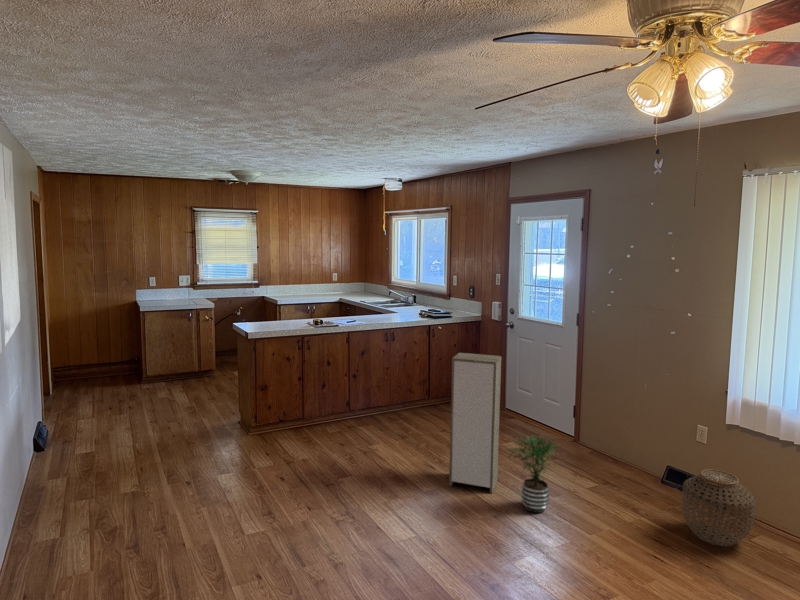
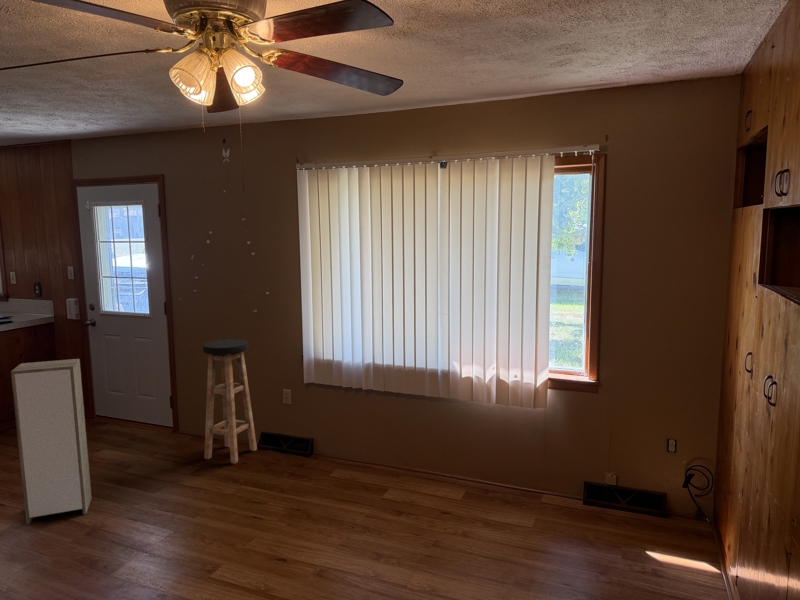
bar stool: none [599,359,659,491] -> present [203,339,257,464]
potted plant: present [509,436,558,513] -> none [98,432,164,518]
woven basket: present [682,469,755,546] -> none [277,423,331,487]

